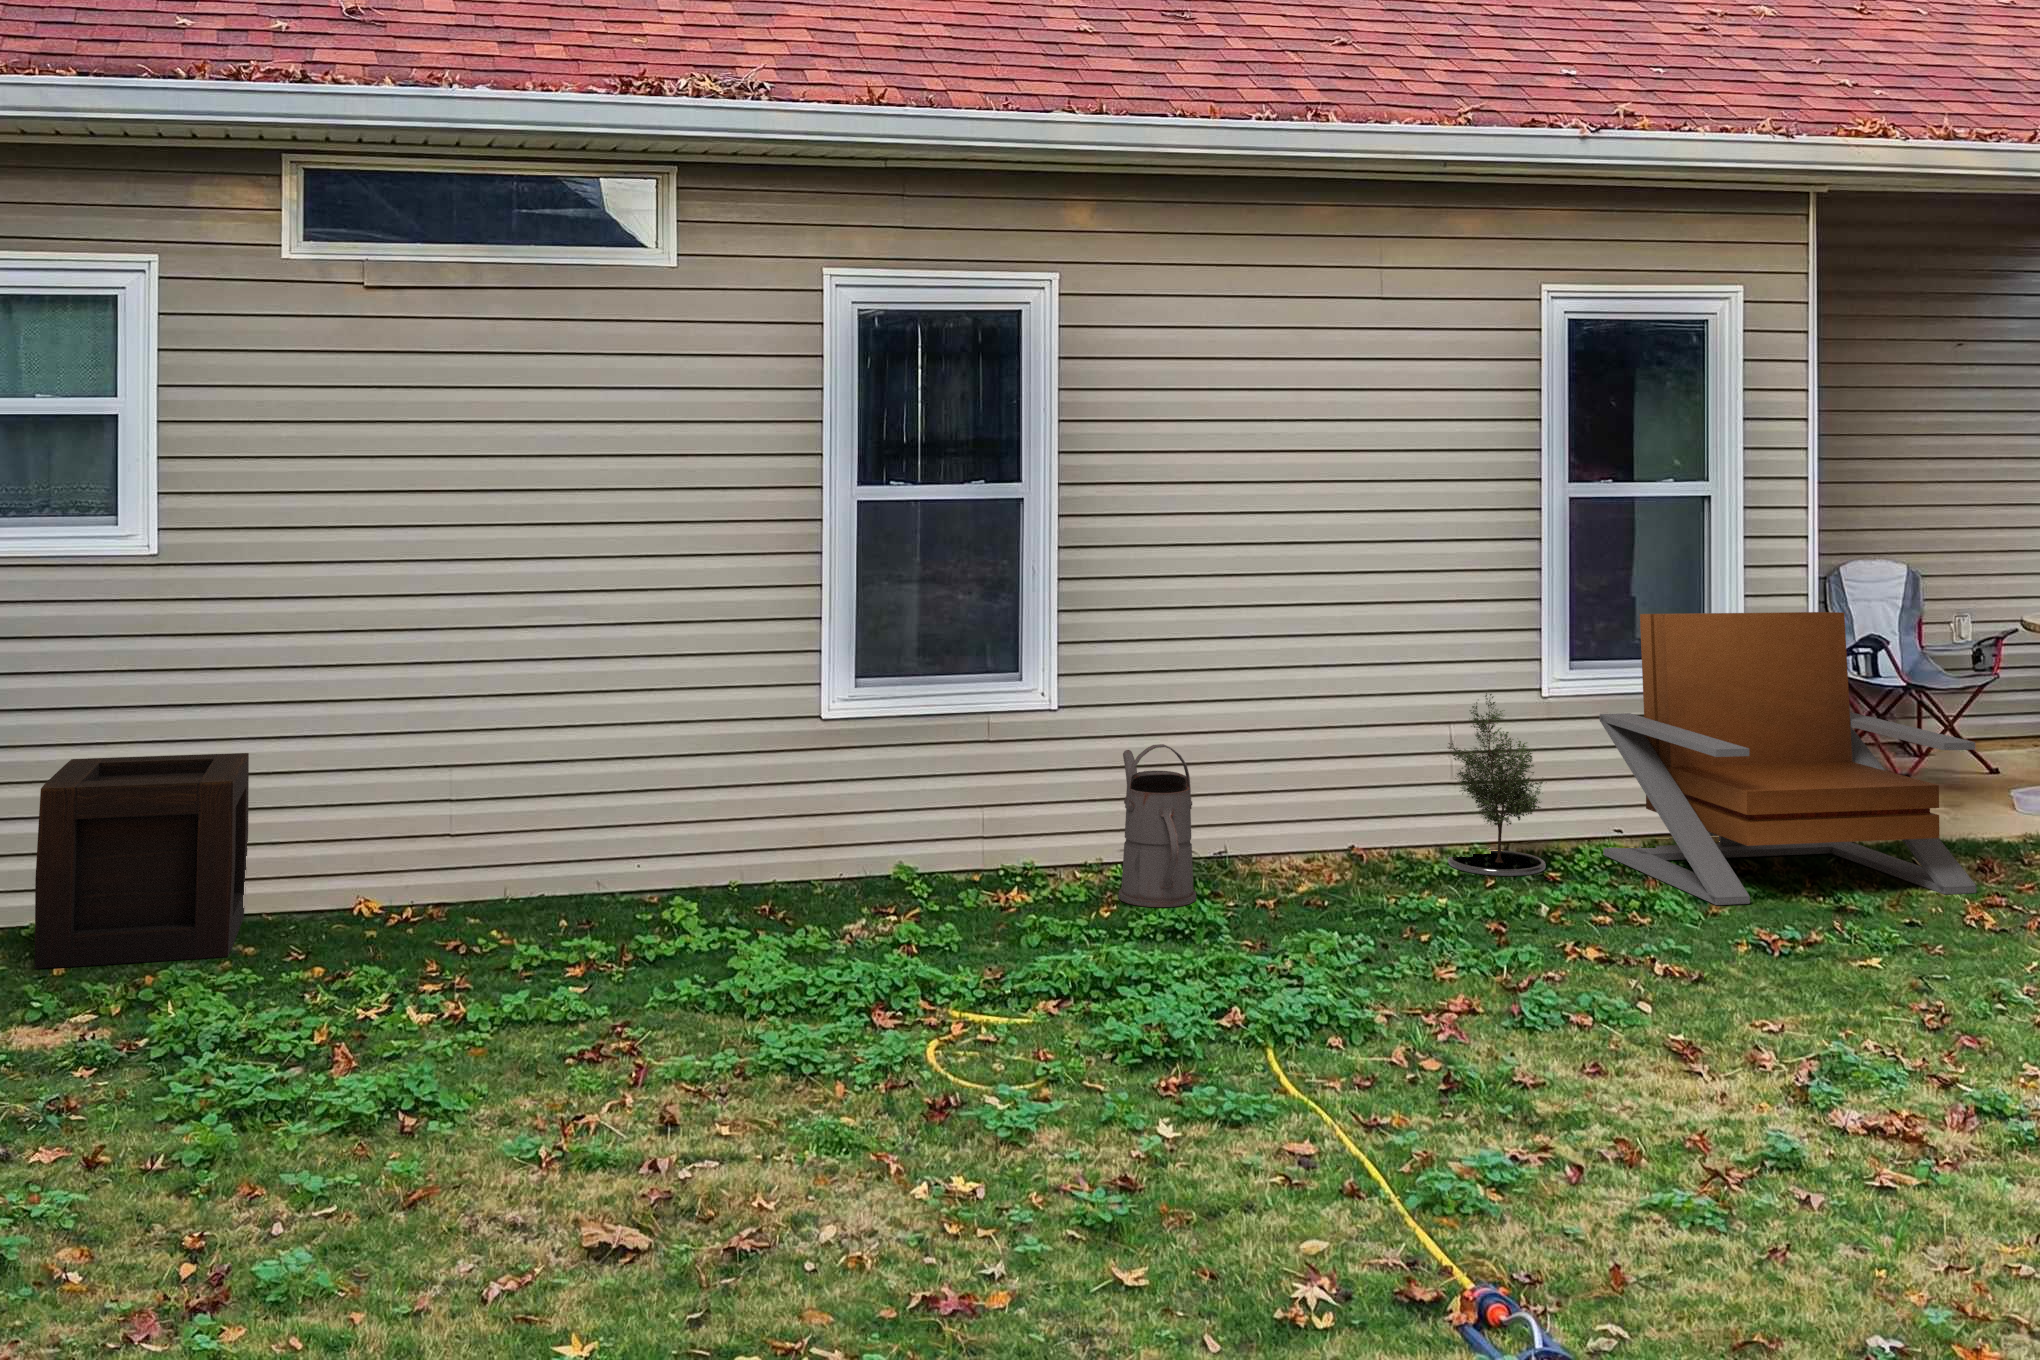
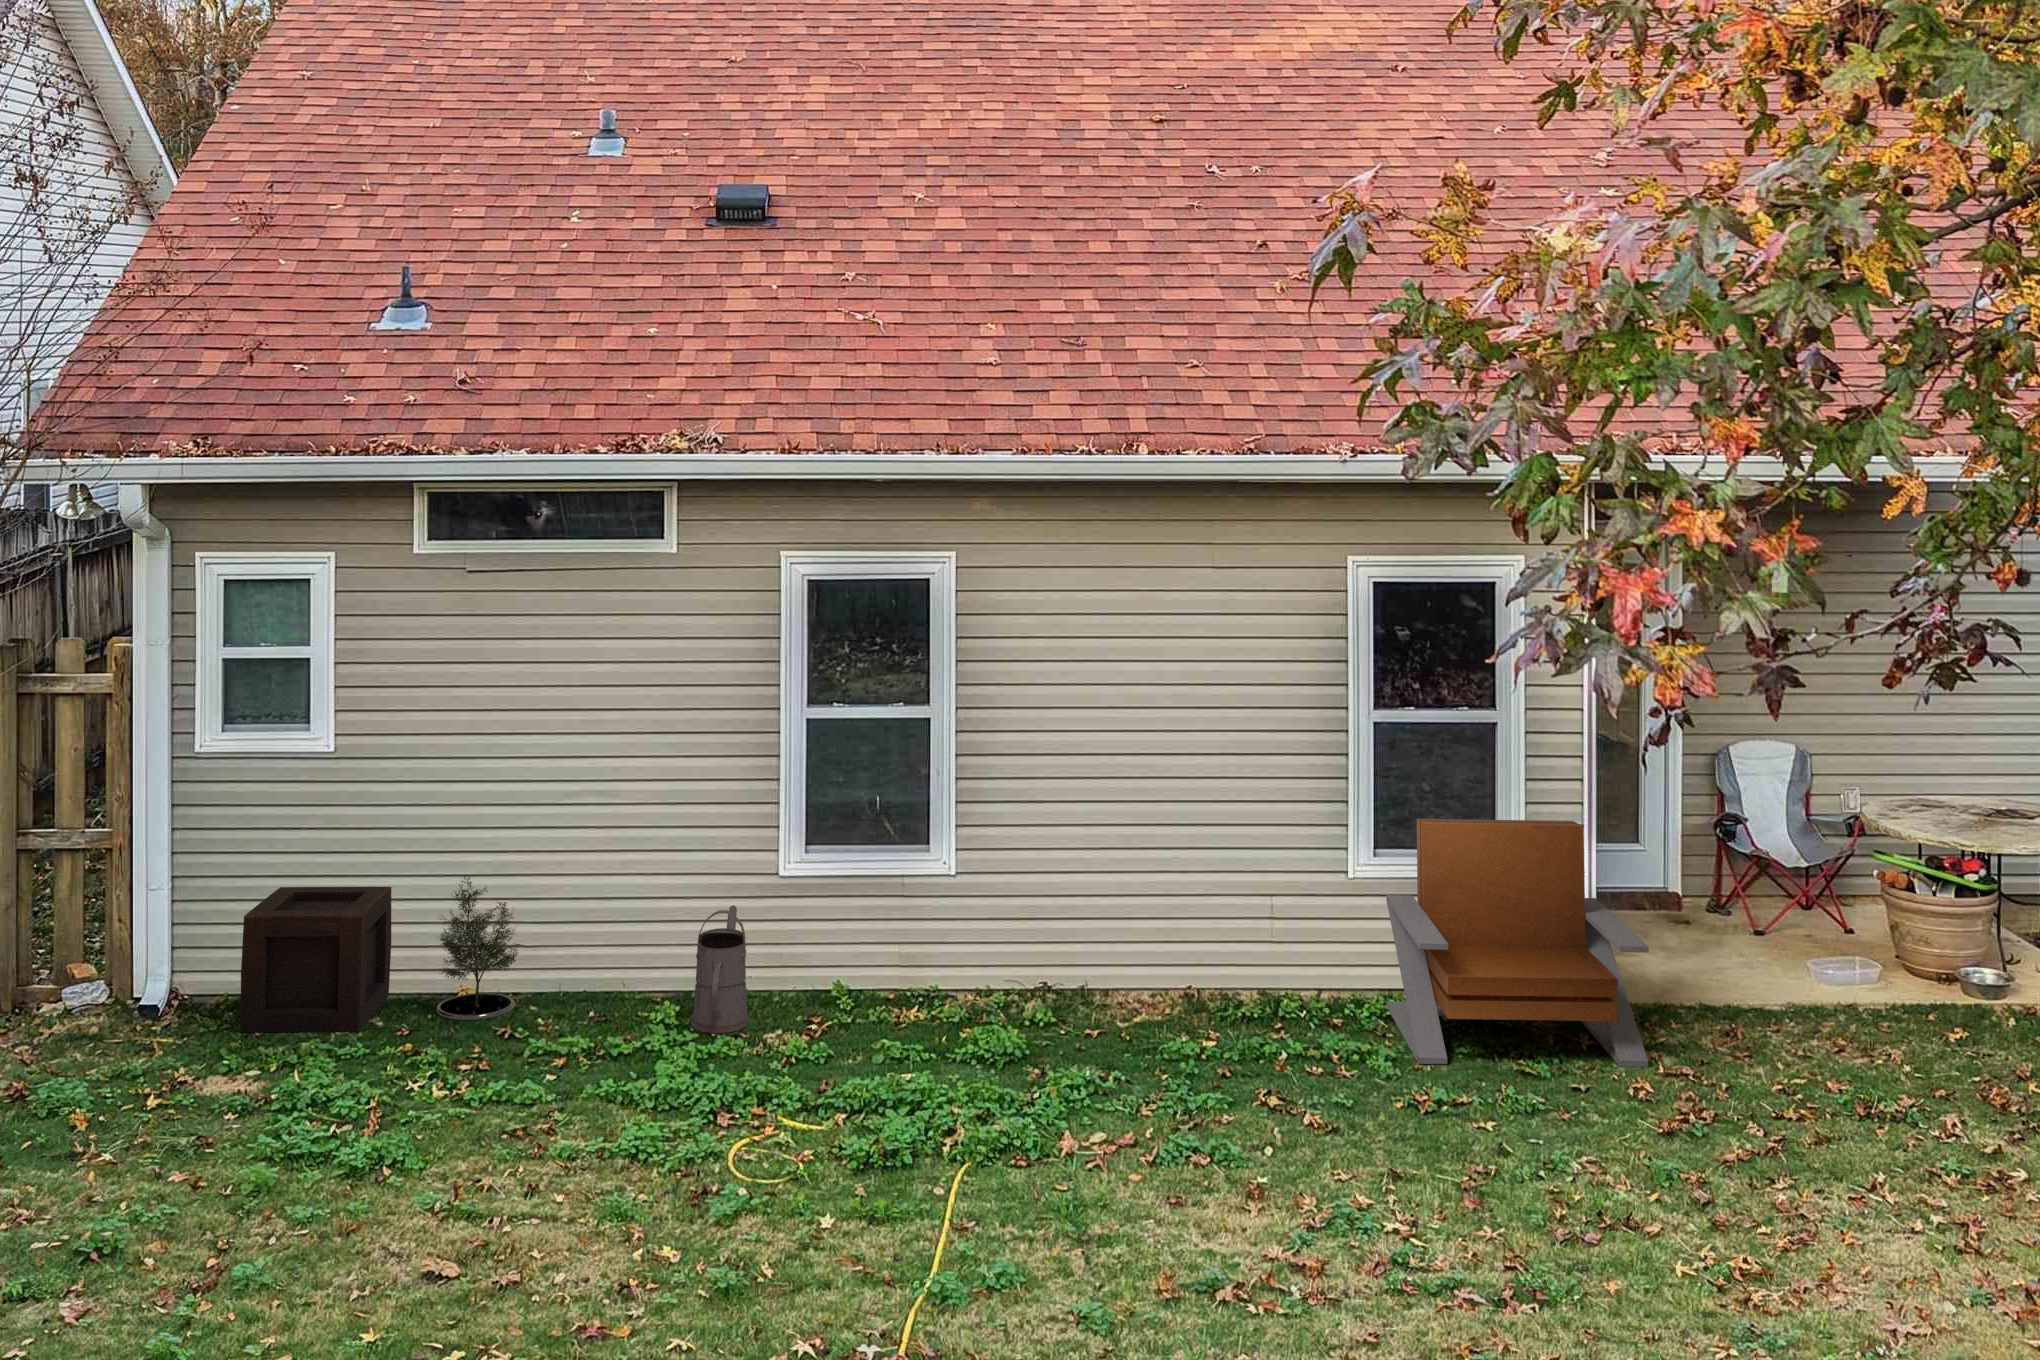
potted tree: present [1448,693,1546,876] -> present [437,875,521,1020]
watering can: present [1118,744,1196,907] -> present [691,905,749,1033]

